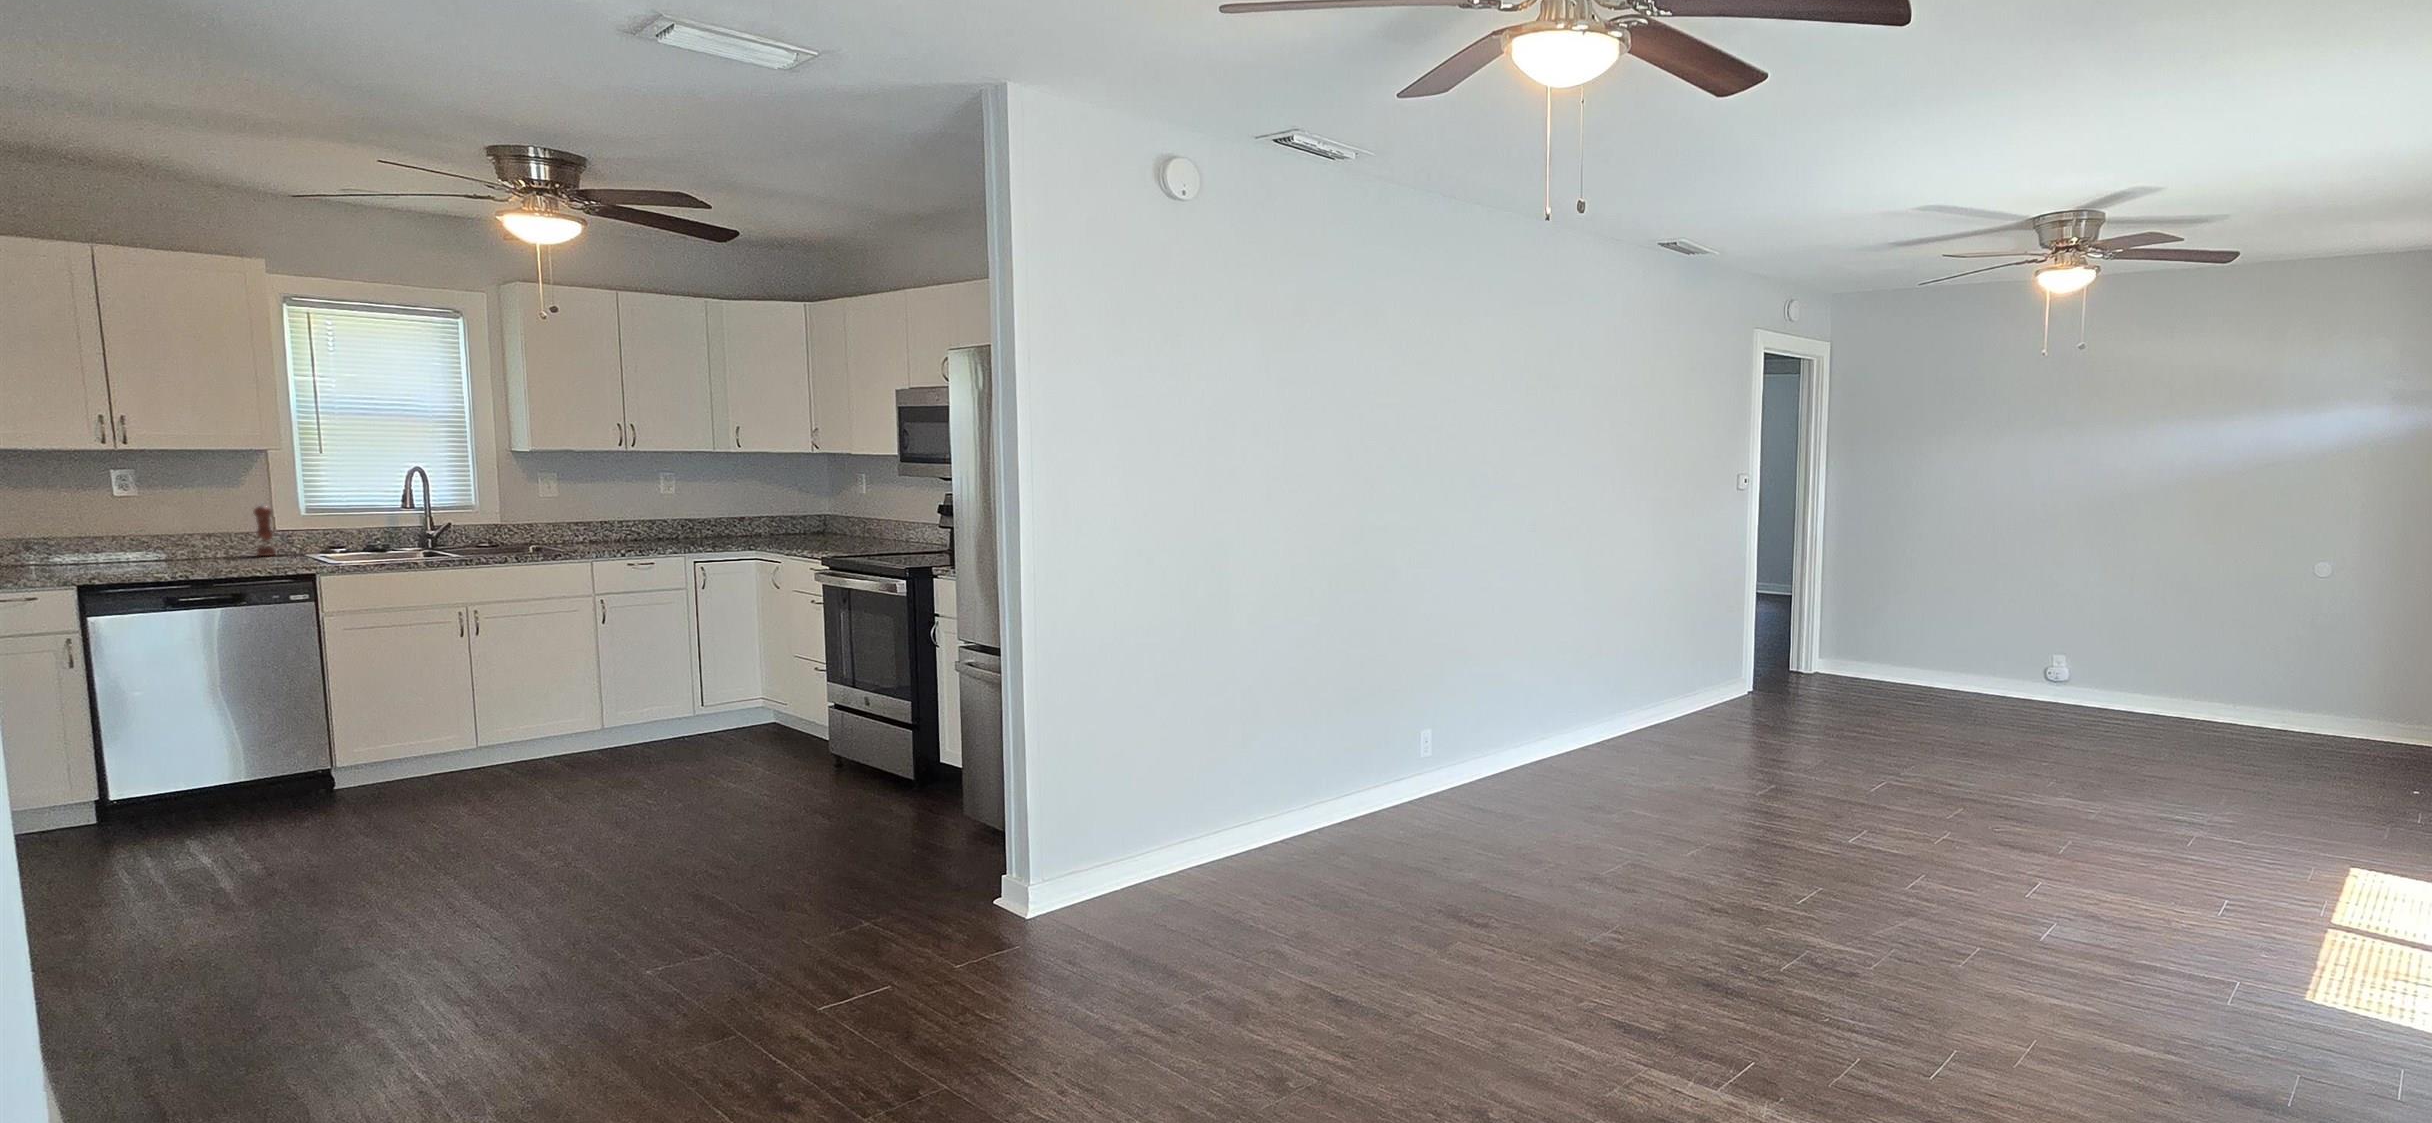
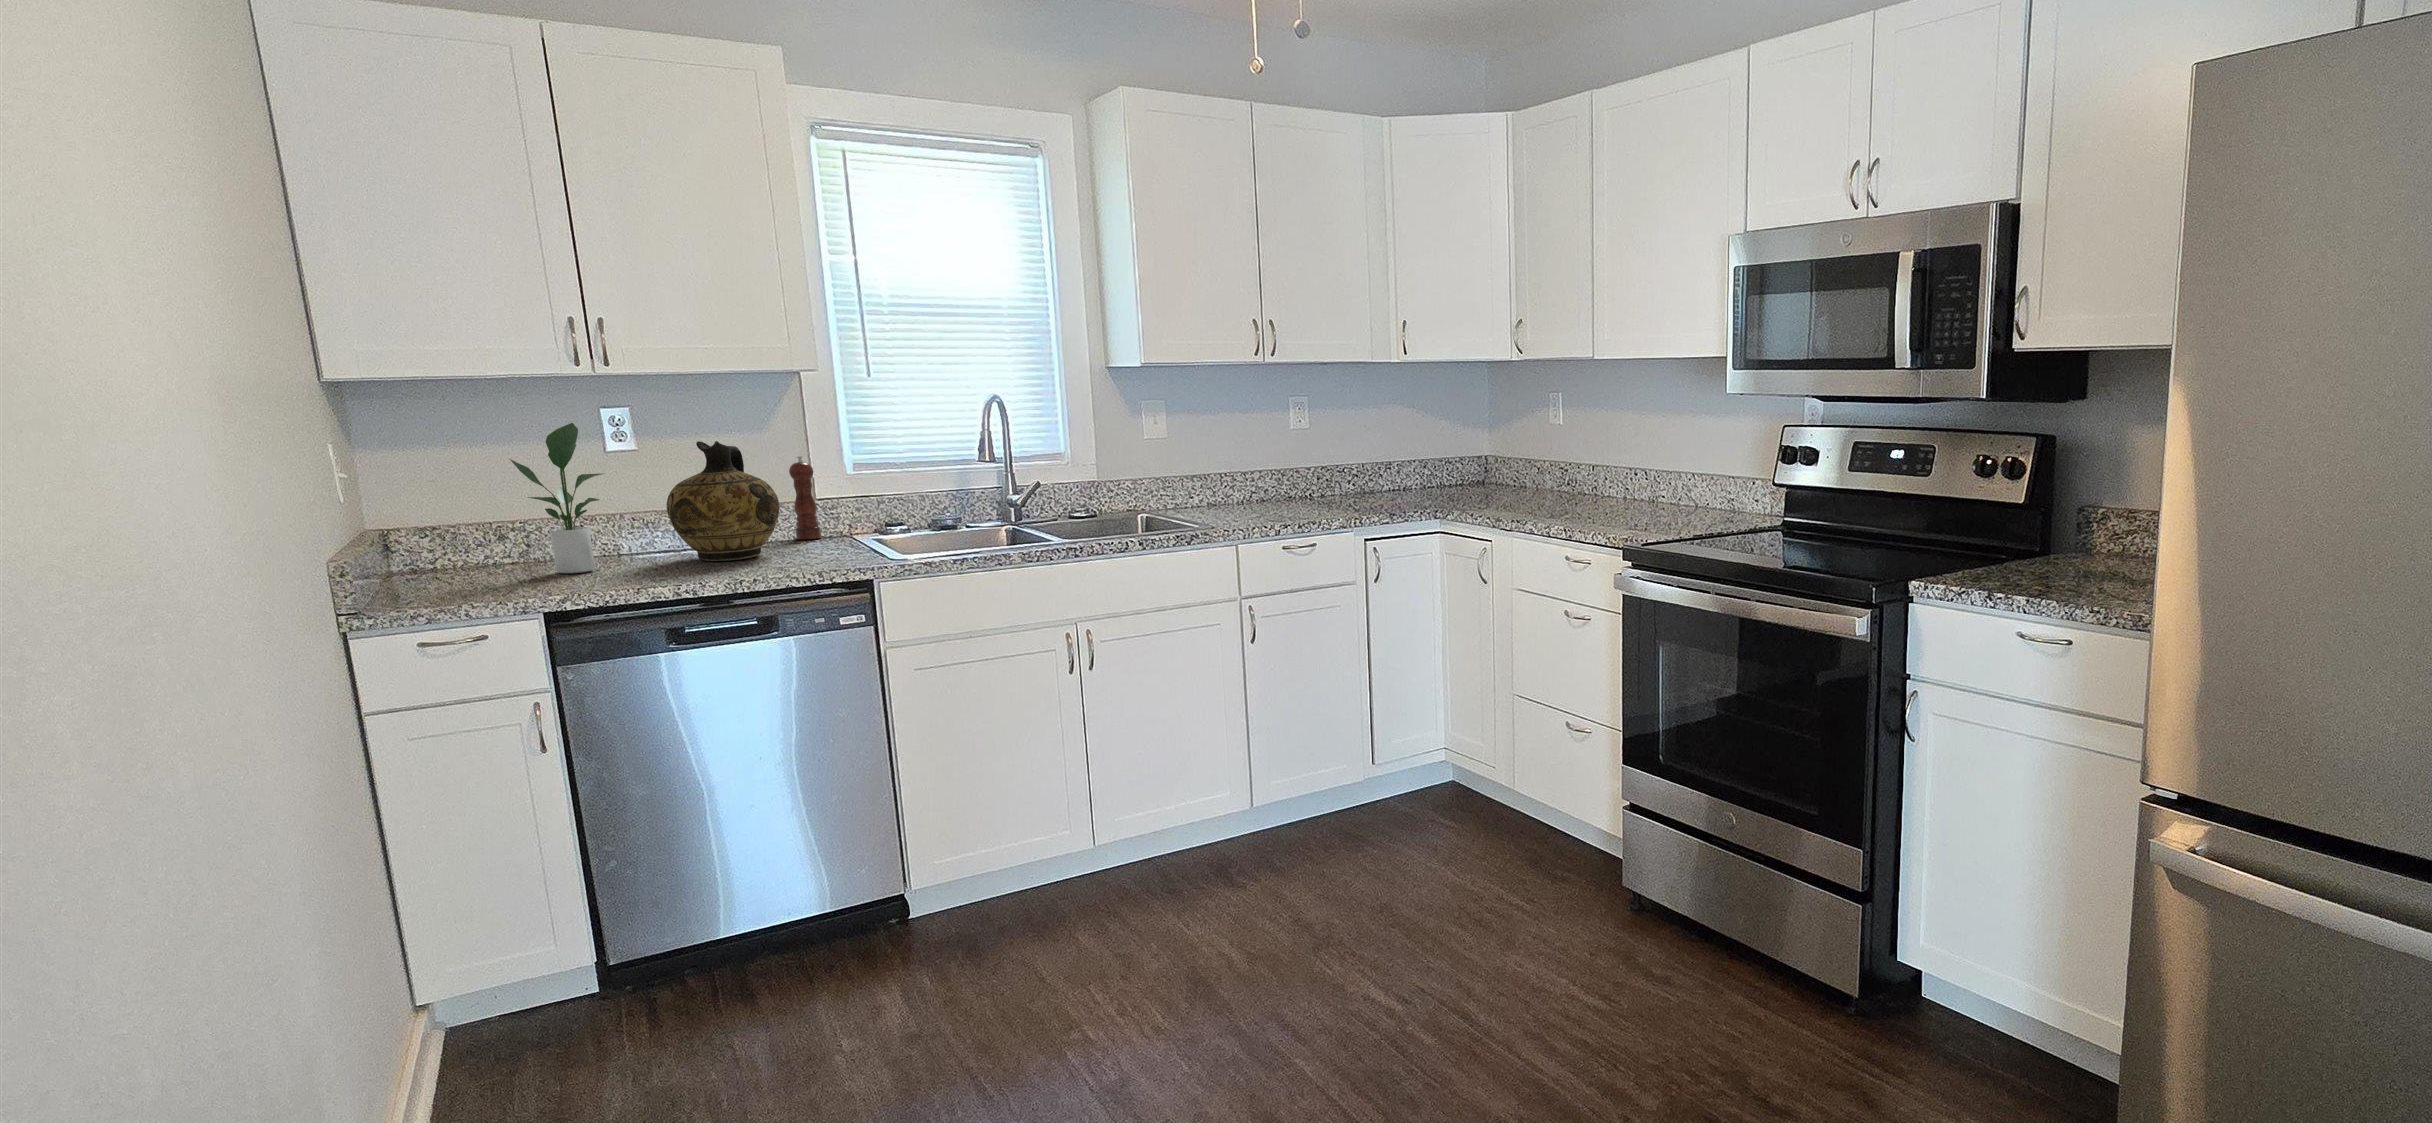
potted plant: none [46,477,116,568] -> present [510,423,604,573]
ceramic jug: none [161,490,246,564] -> present [667,441,779,561]

